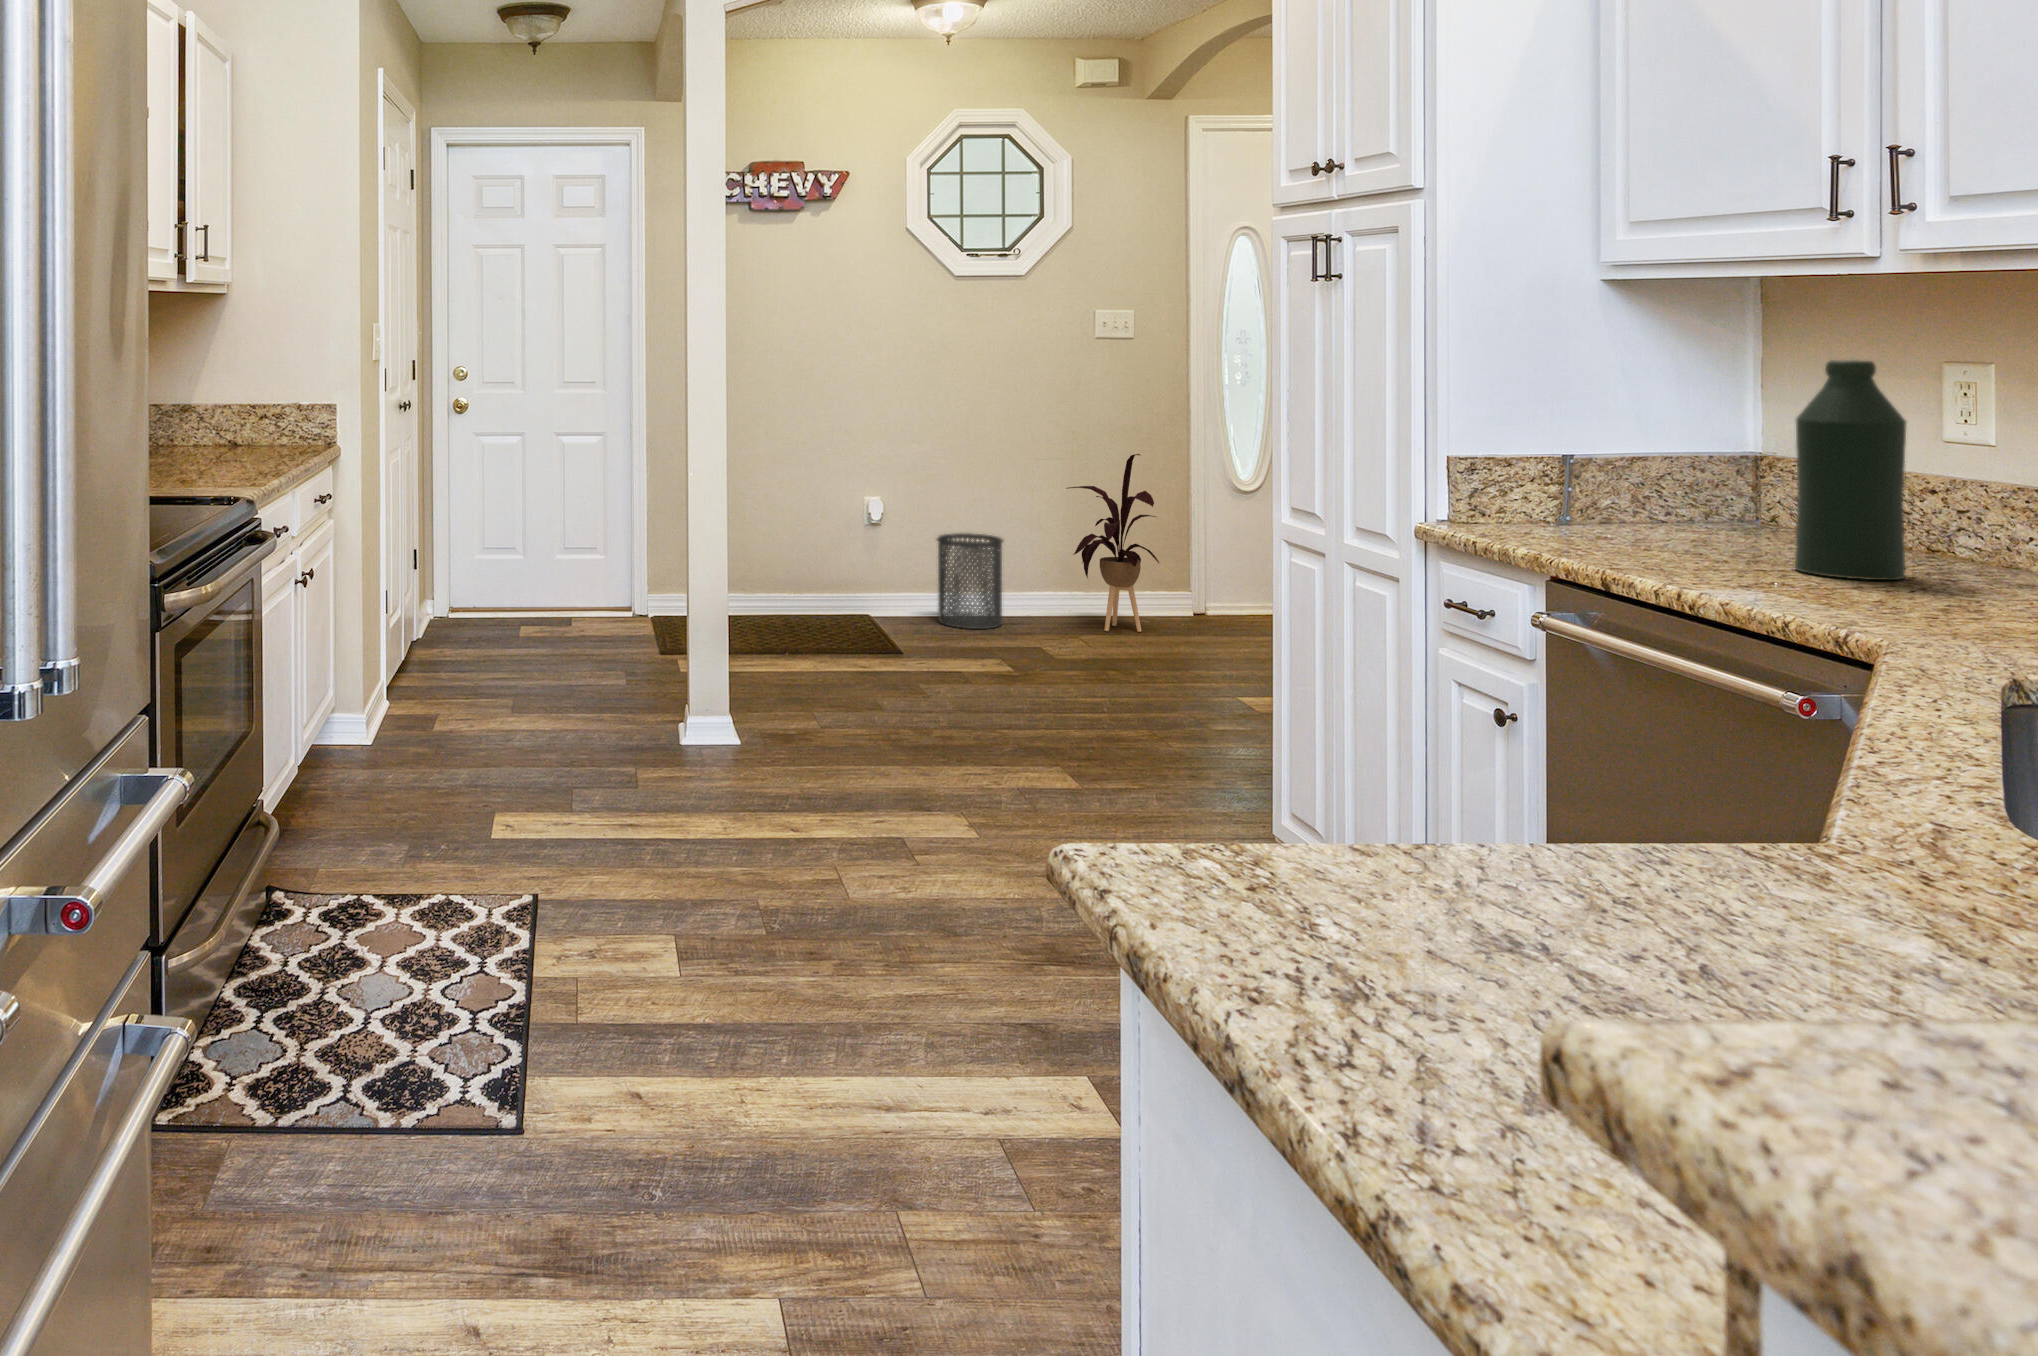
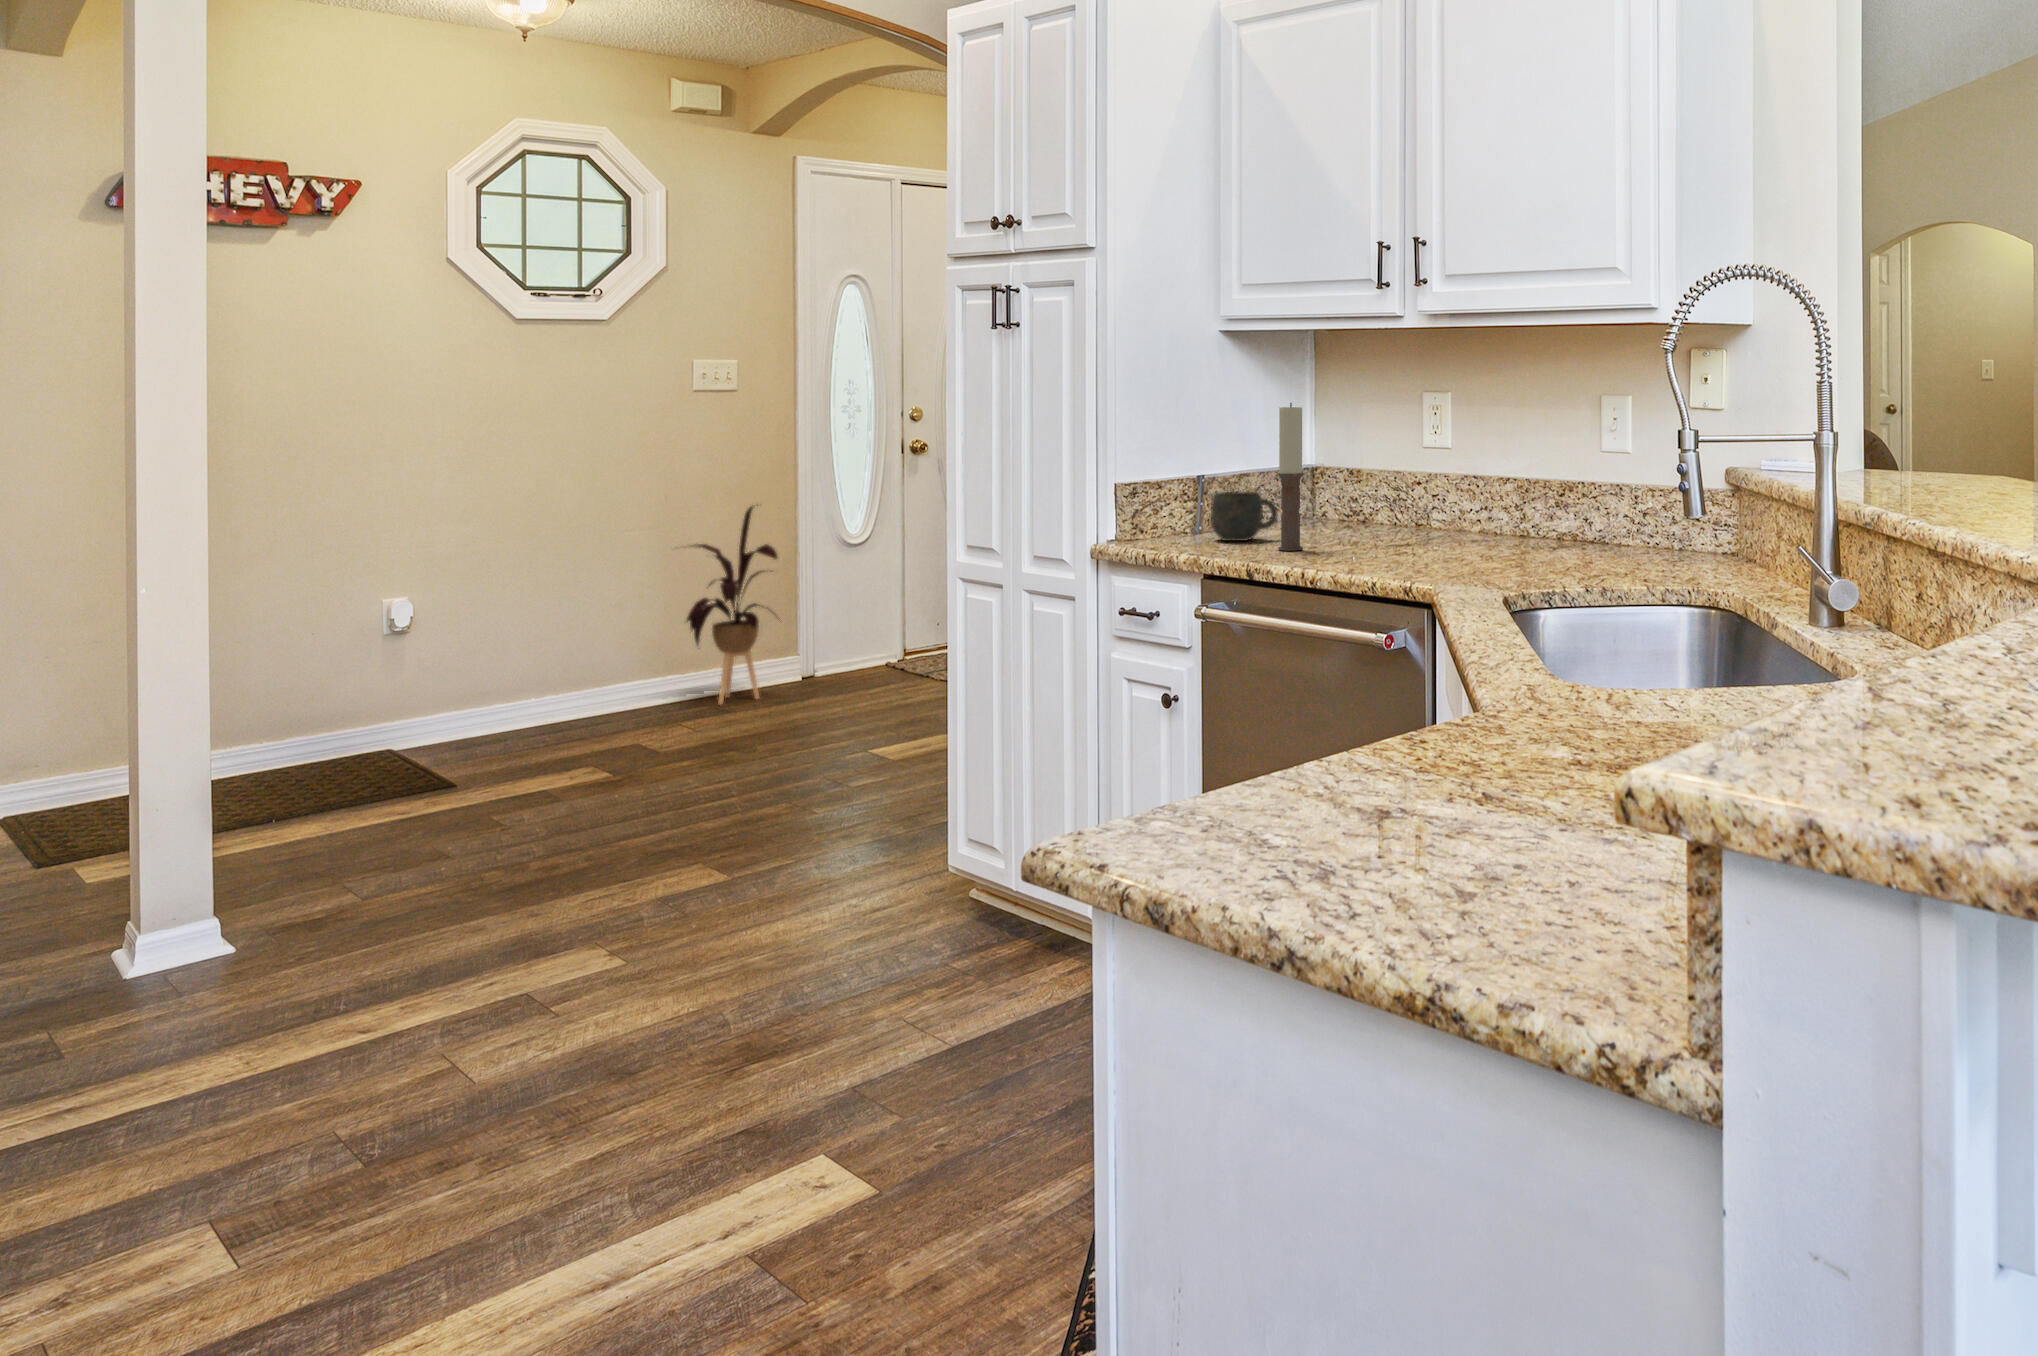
bottle: present [1795,360,1907,580] -> none [1350,394,1409,553]
candle: none [1674,371,1715,560] -> present [1278,403,1303,551]
mug: none [1582,478,1685,540] -> present [1211,491,1277,541]
trash can: present [937,533,1003,629] -> none [501,613,595,732]

